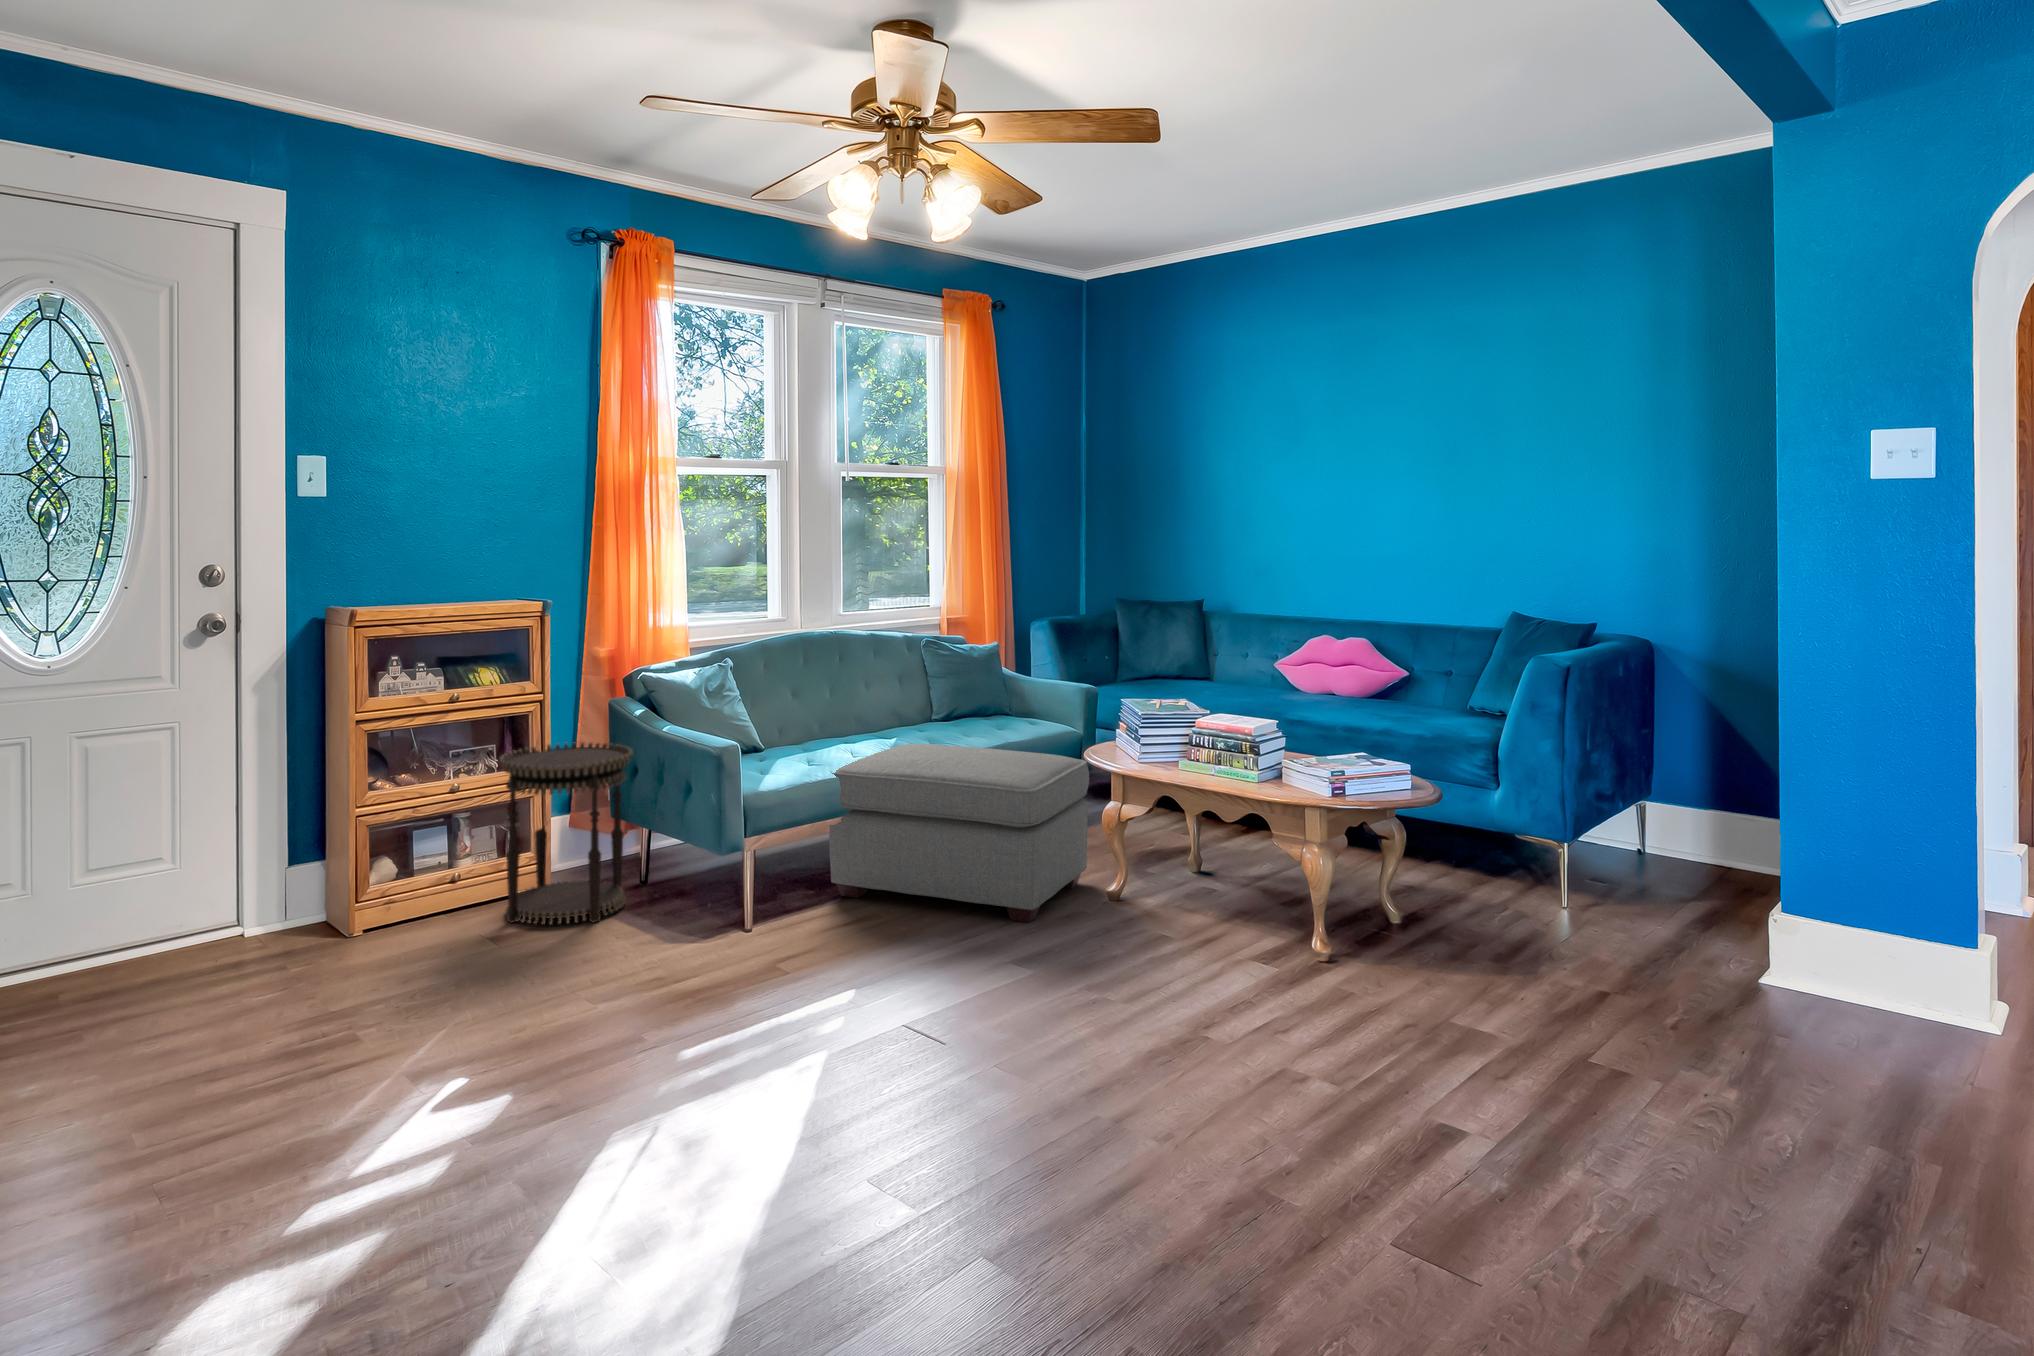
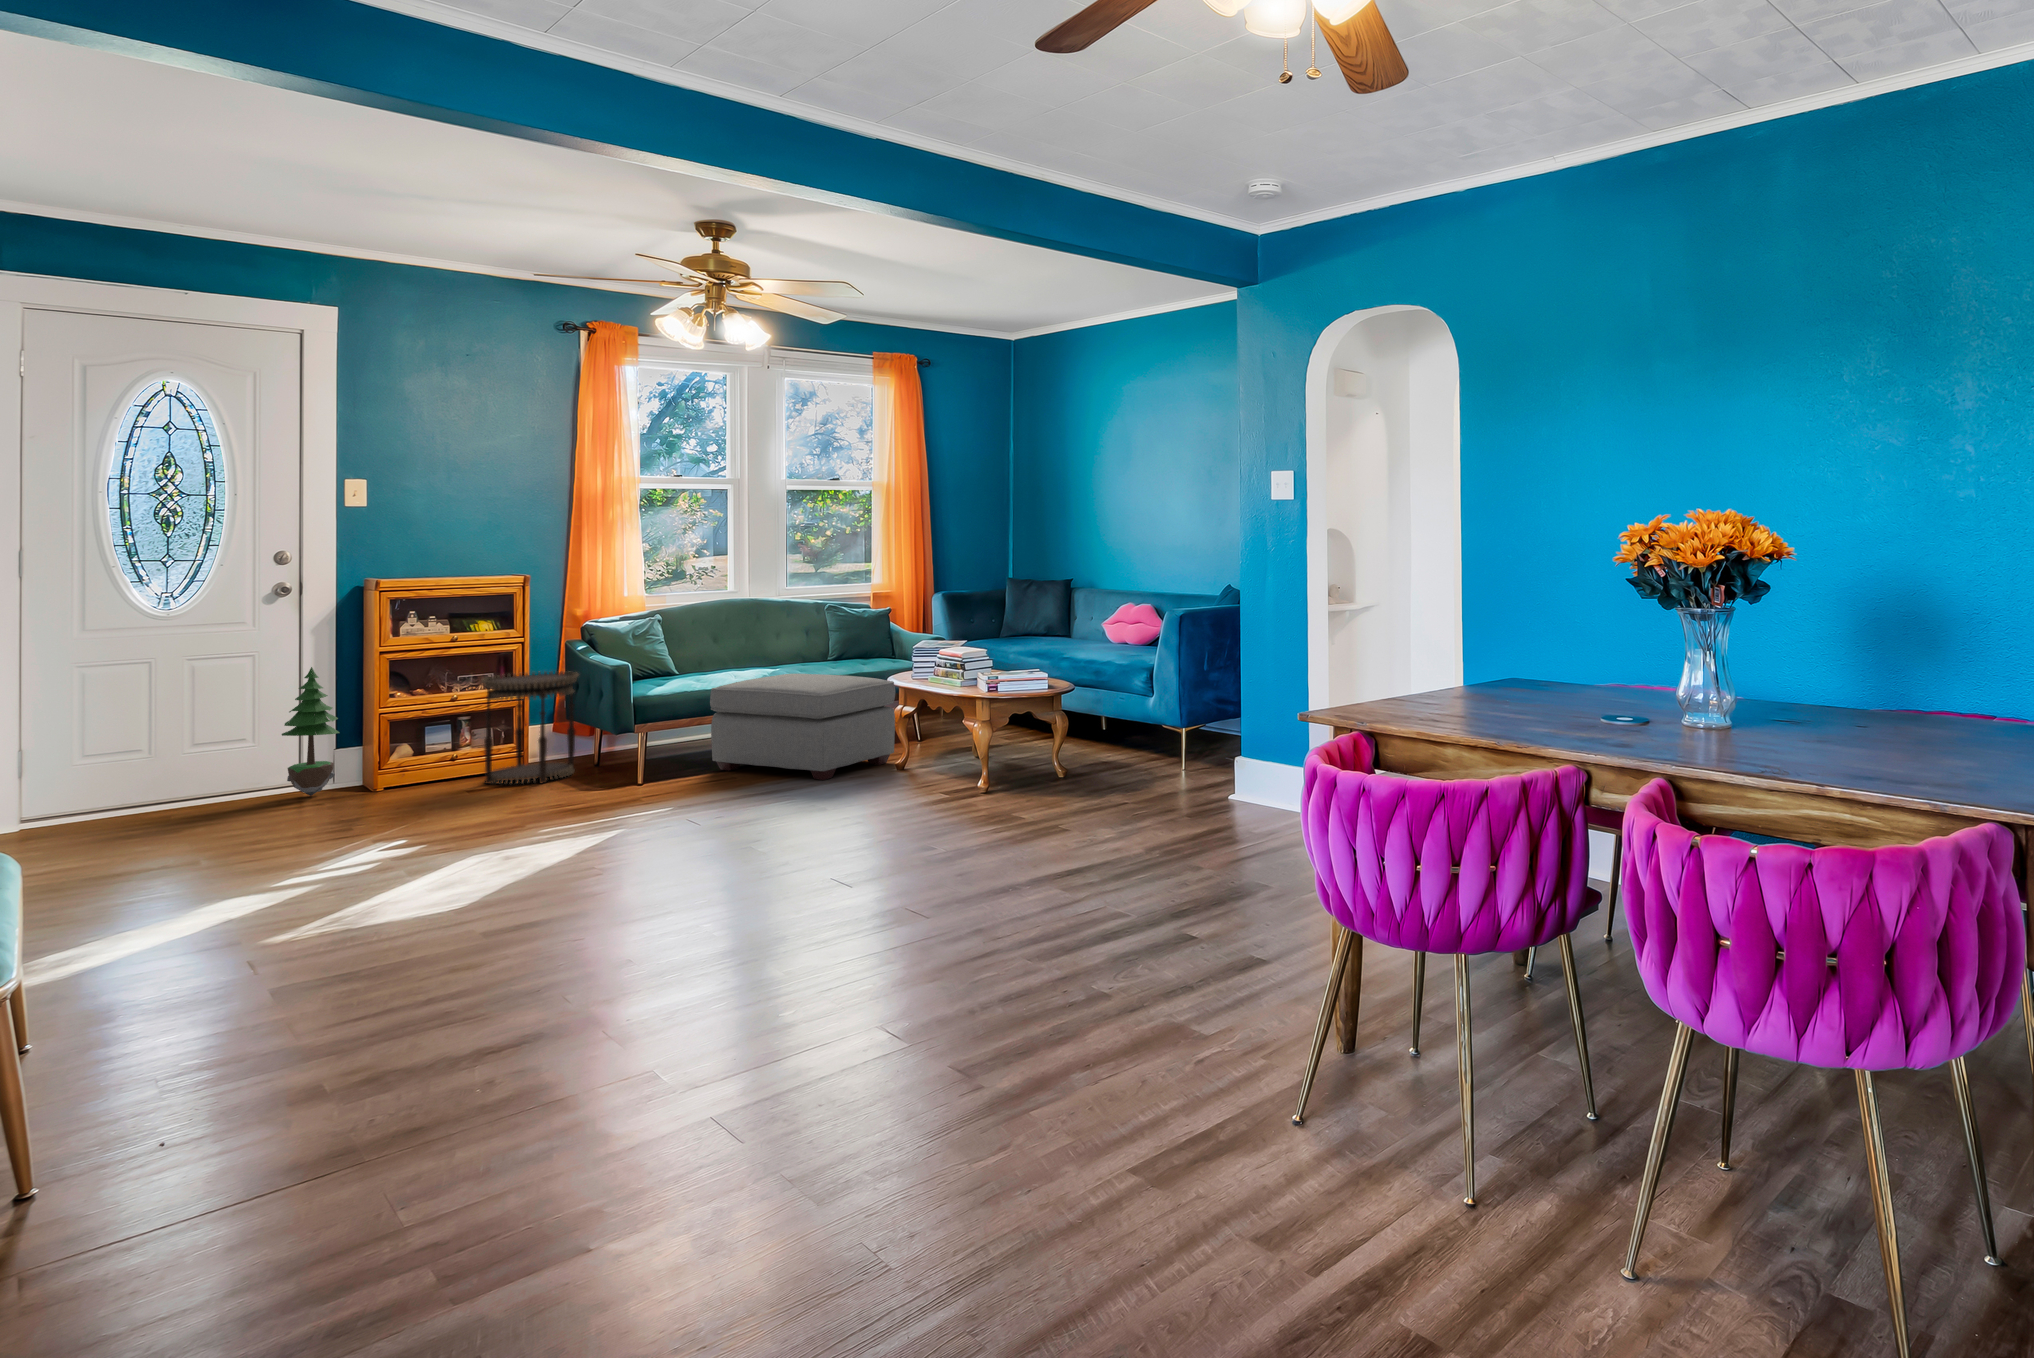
potted tree: none [215,743,299,947] -> present [282,667,340,796]

